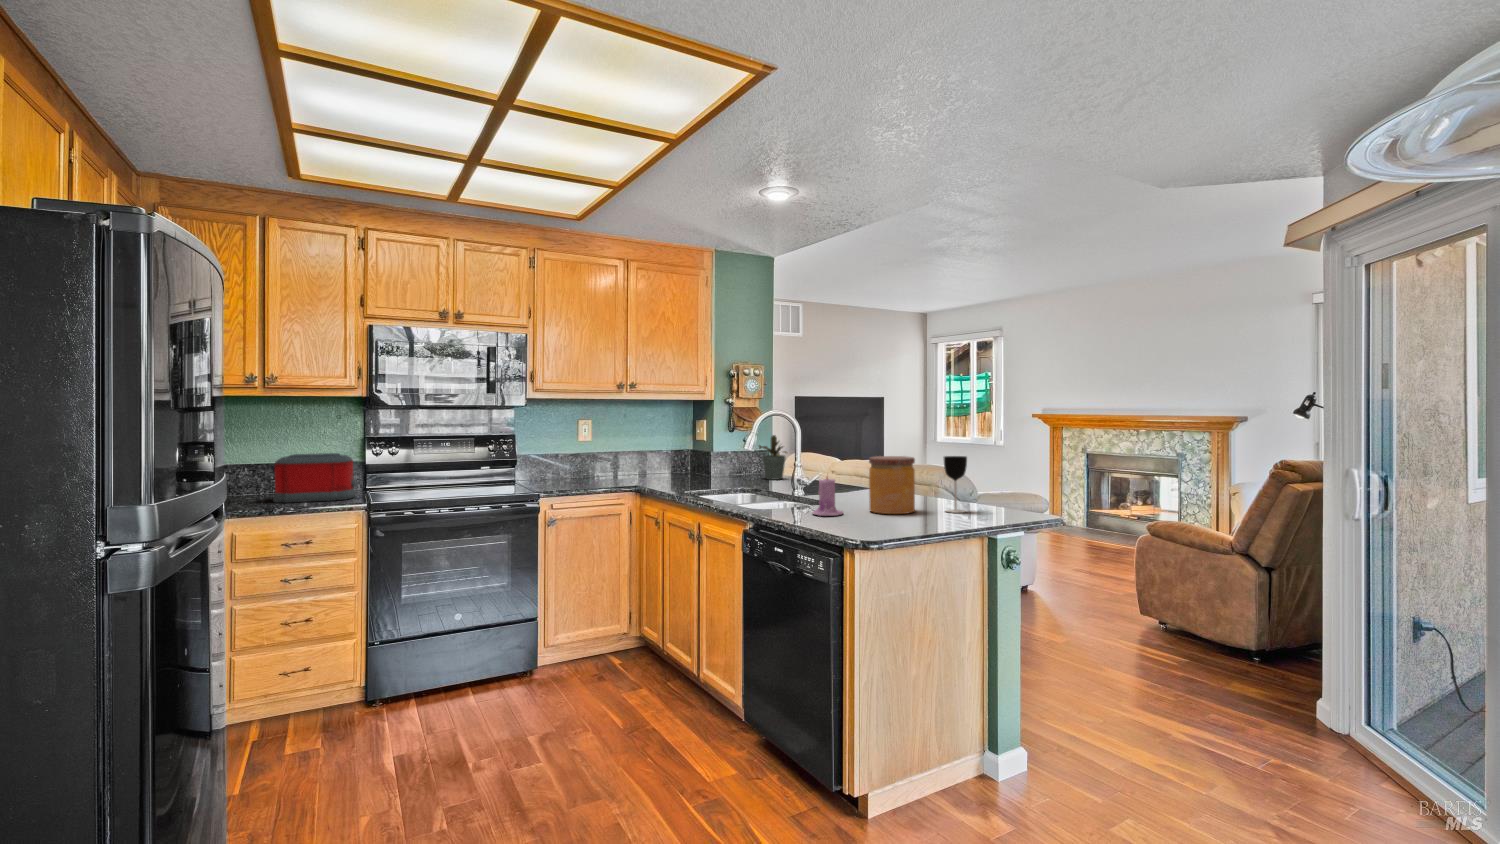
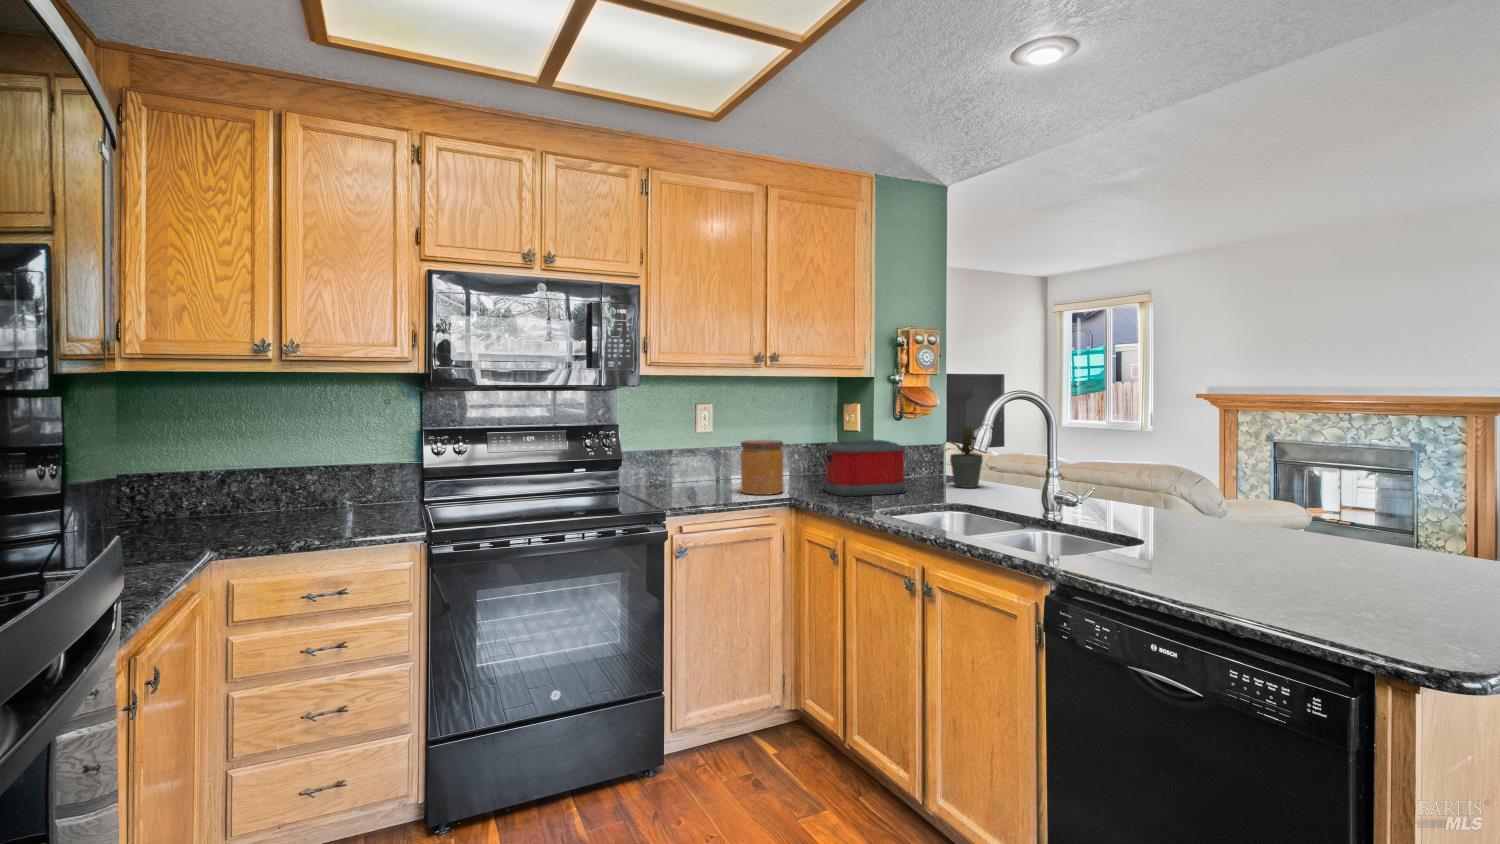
toaster: present [271,453,355,503] -> present [825,440,906,496]
jar: present [869,456,915,514] -> present [741,440,784,495]
wine glass: present [944,456,967,513] -> none [1394,472,1446,571]
candle: present [812,477,843,516] -> none [1163,501,1224,576]

